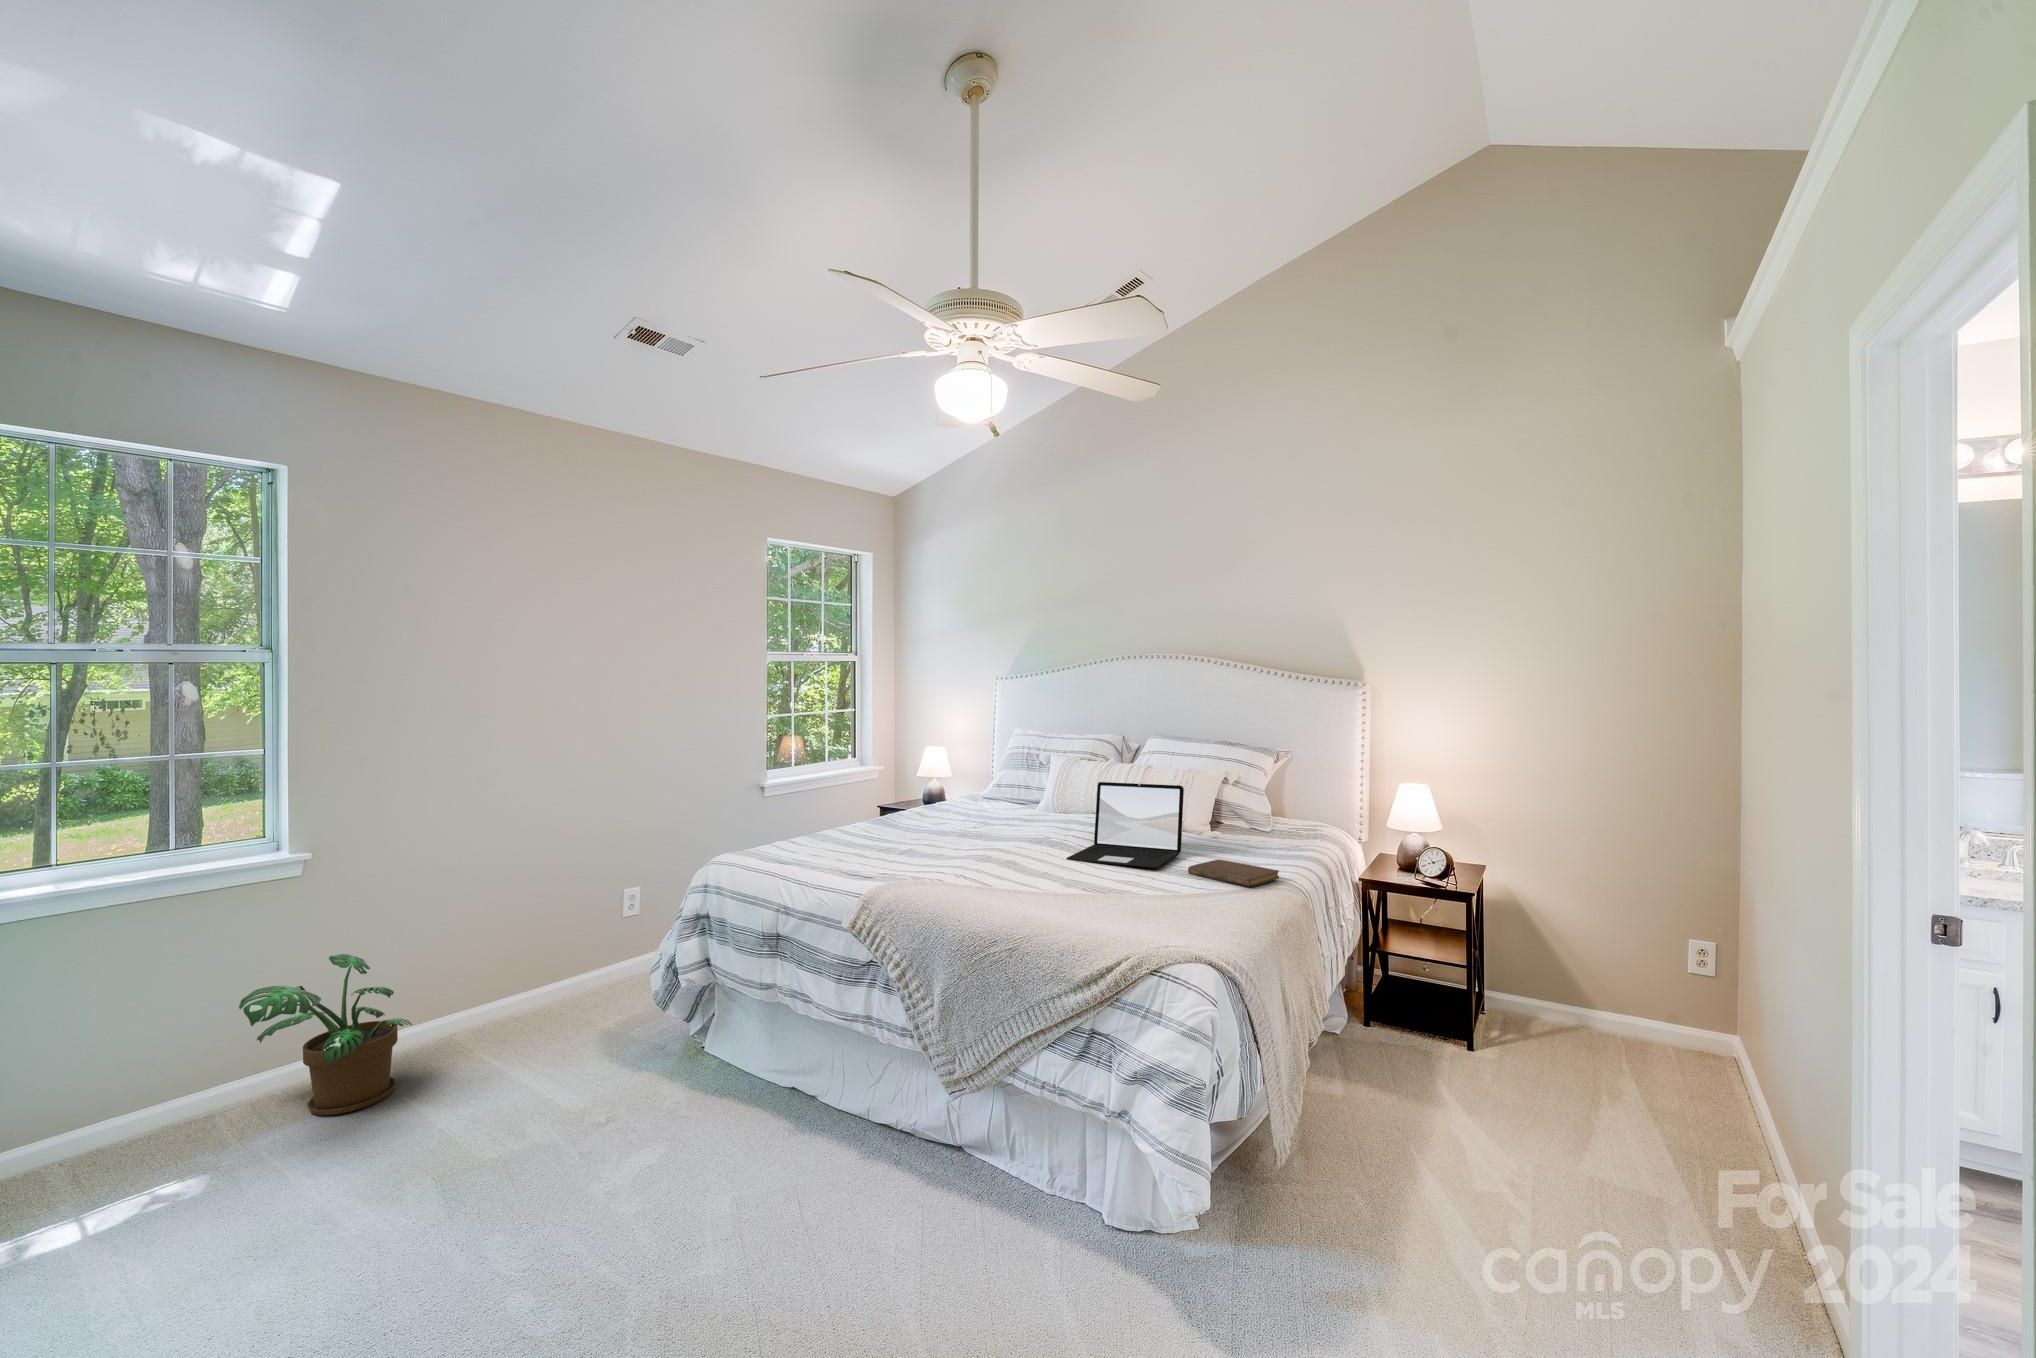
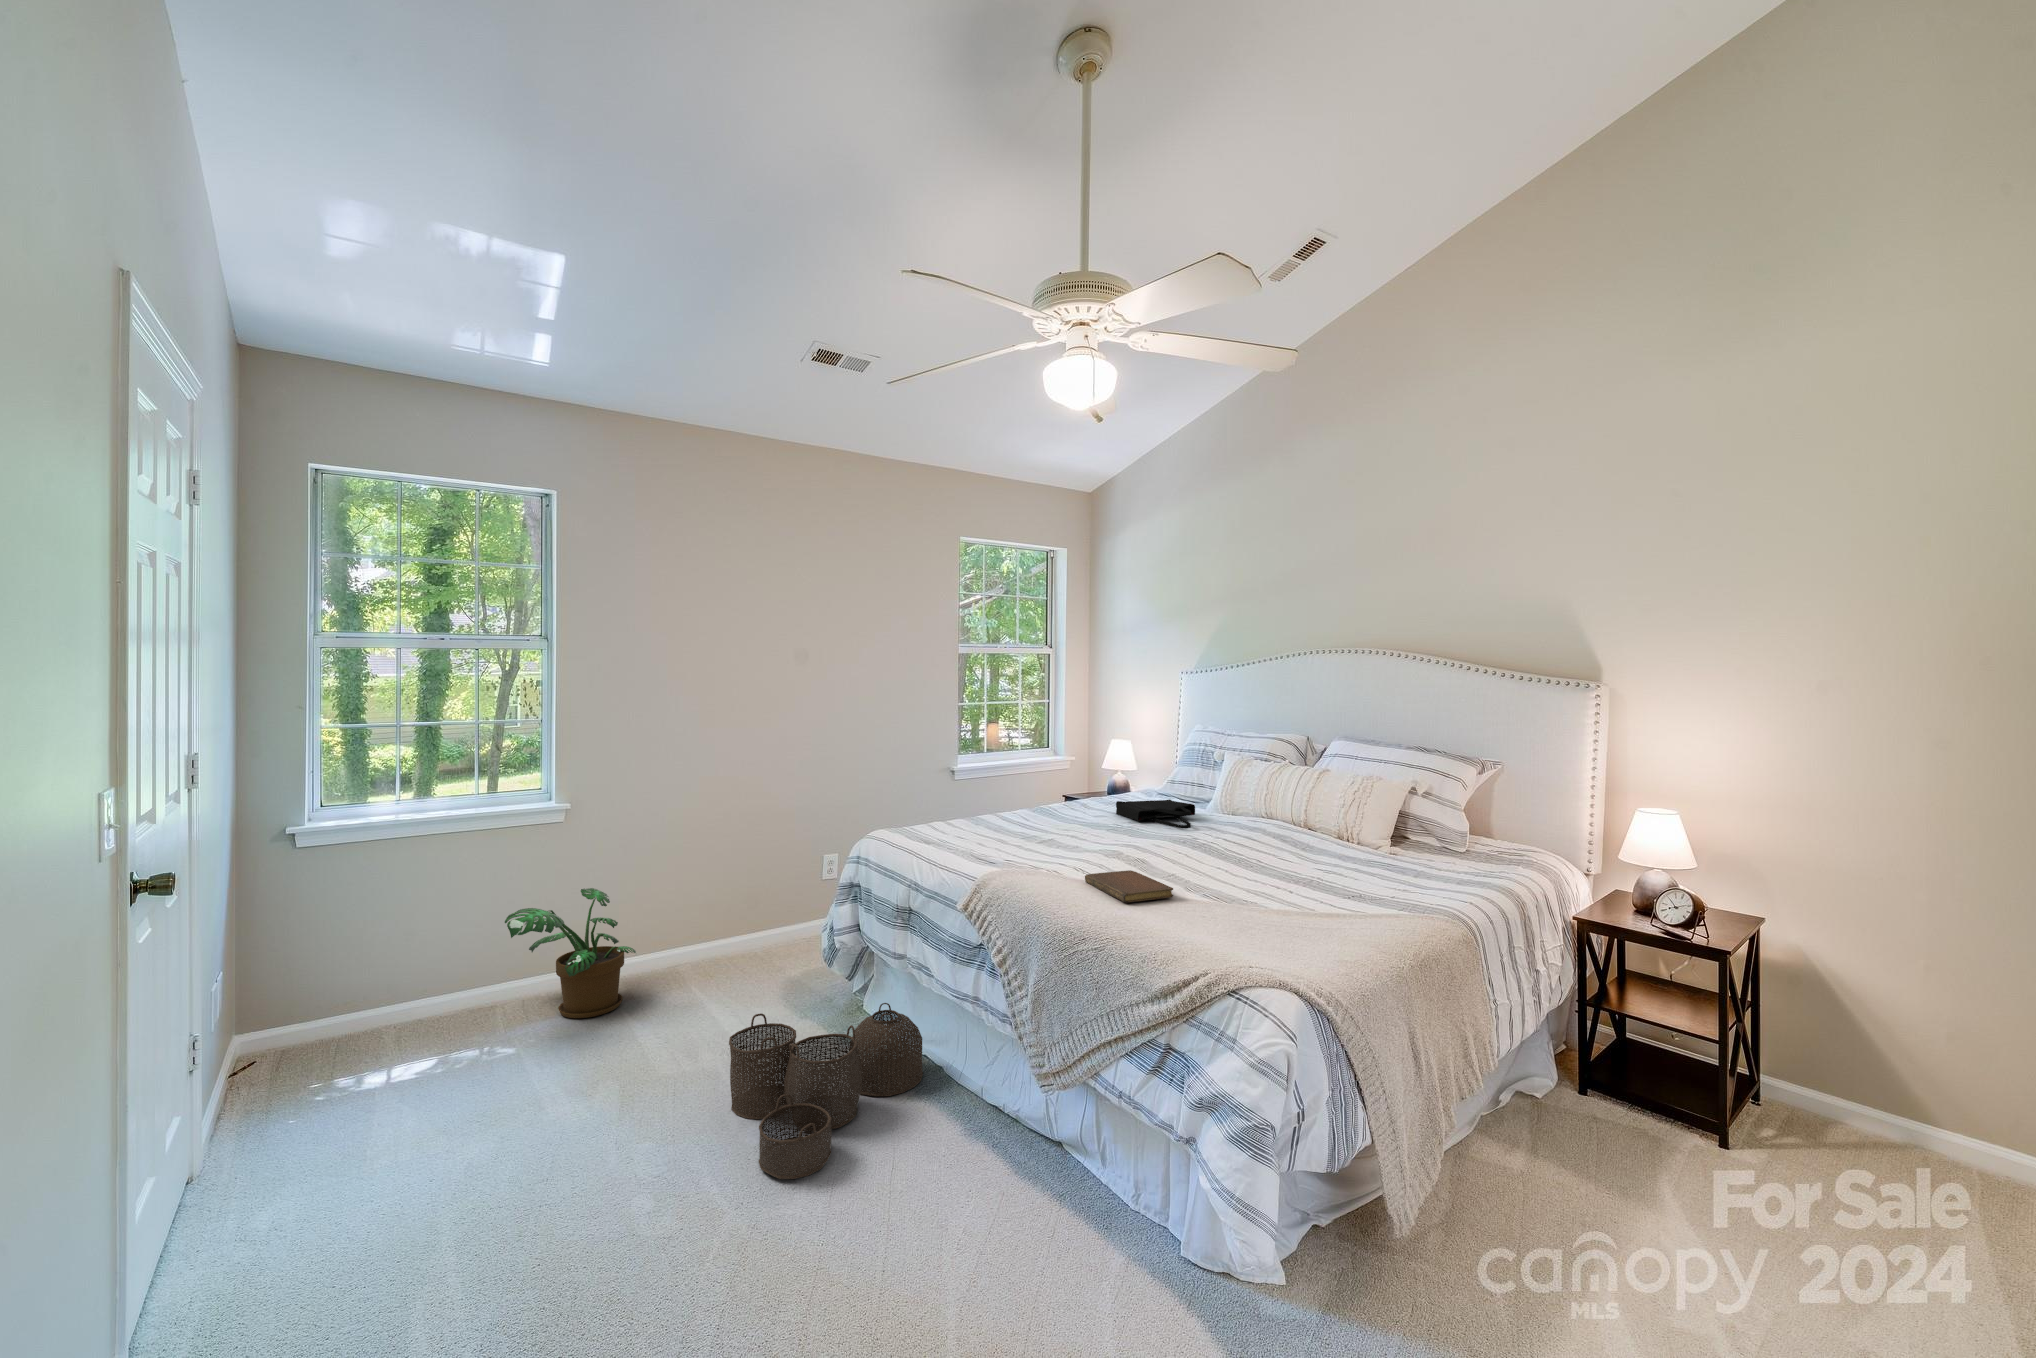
laptop: present [1067,782,1184,868] -> none [1206,784,1344,882]
tote bag: none [955,802,1034,829] -> present [1116,799,1195,829]
notebook: present [1188,860,1279,887] -> present [1085,870,1173,903]
woven basket: none [580,1037,796,1245] -> present [729,1003,923,1179]

